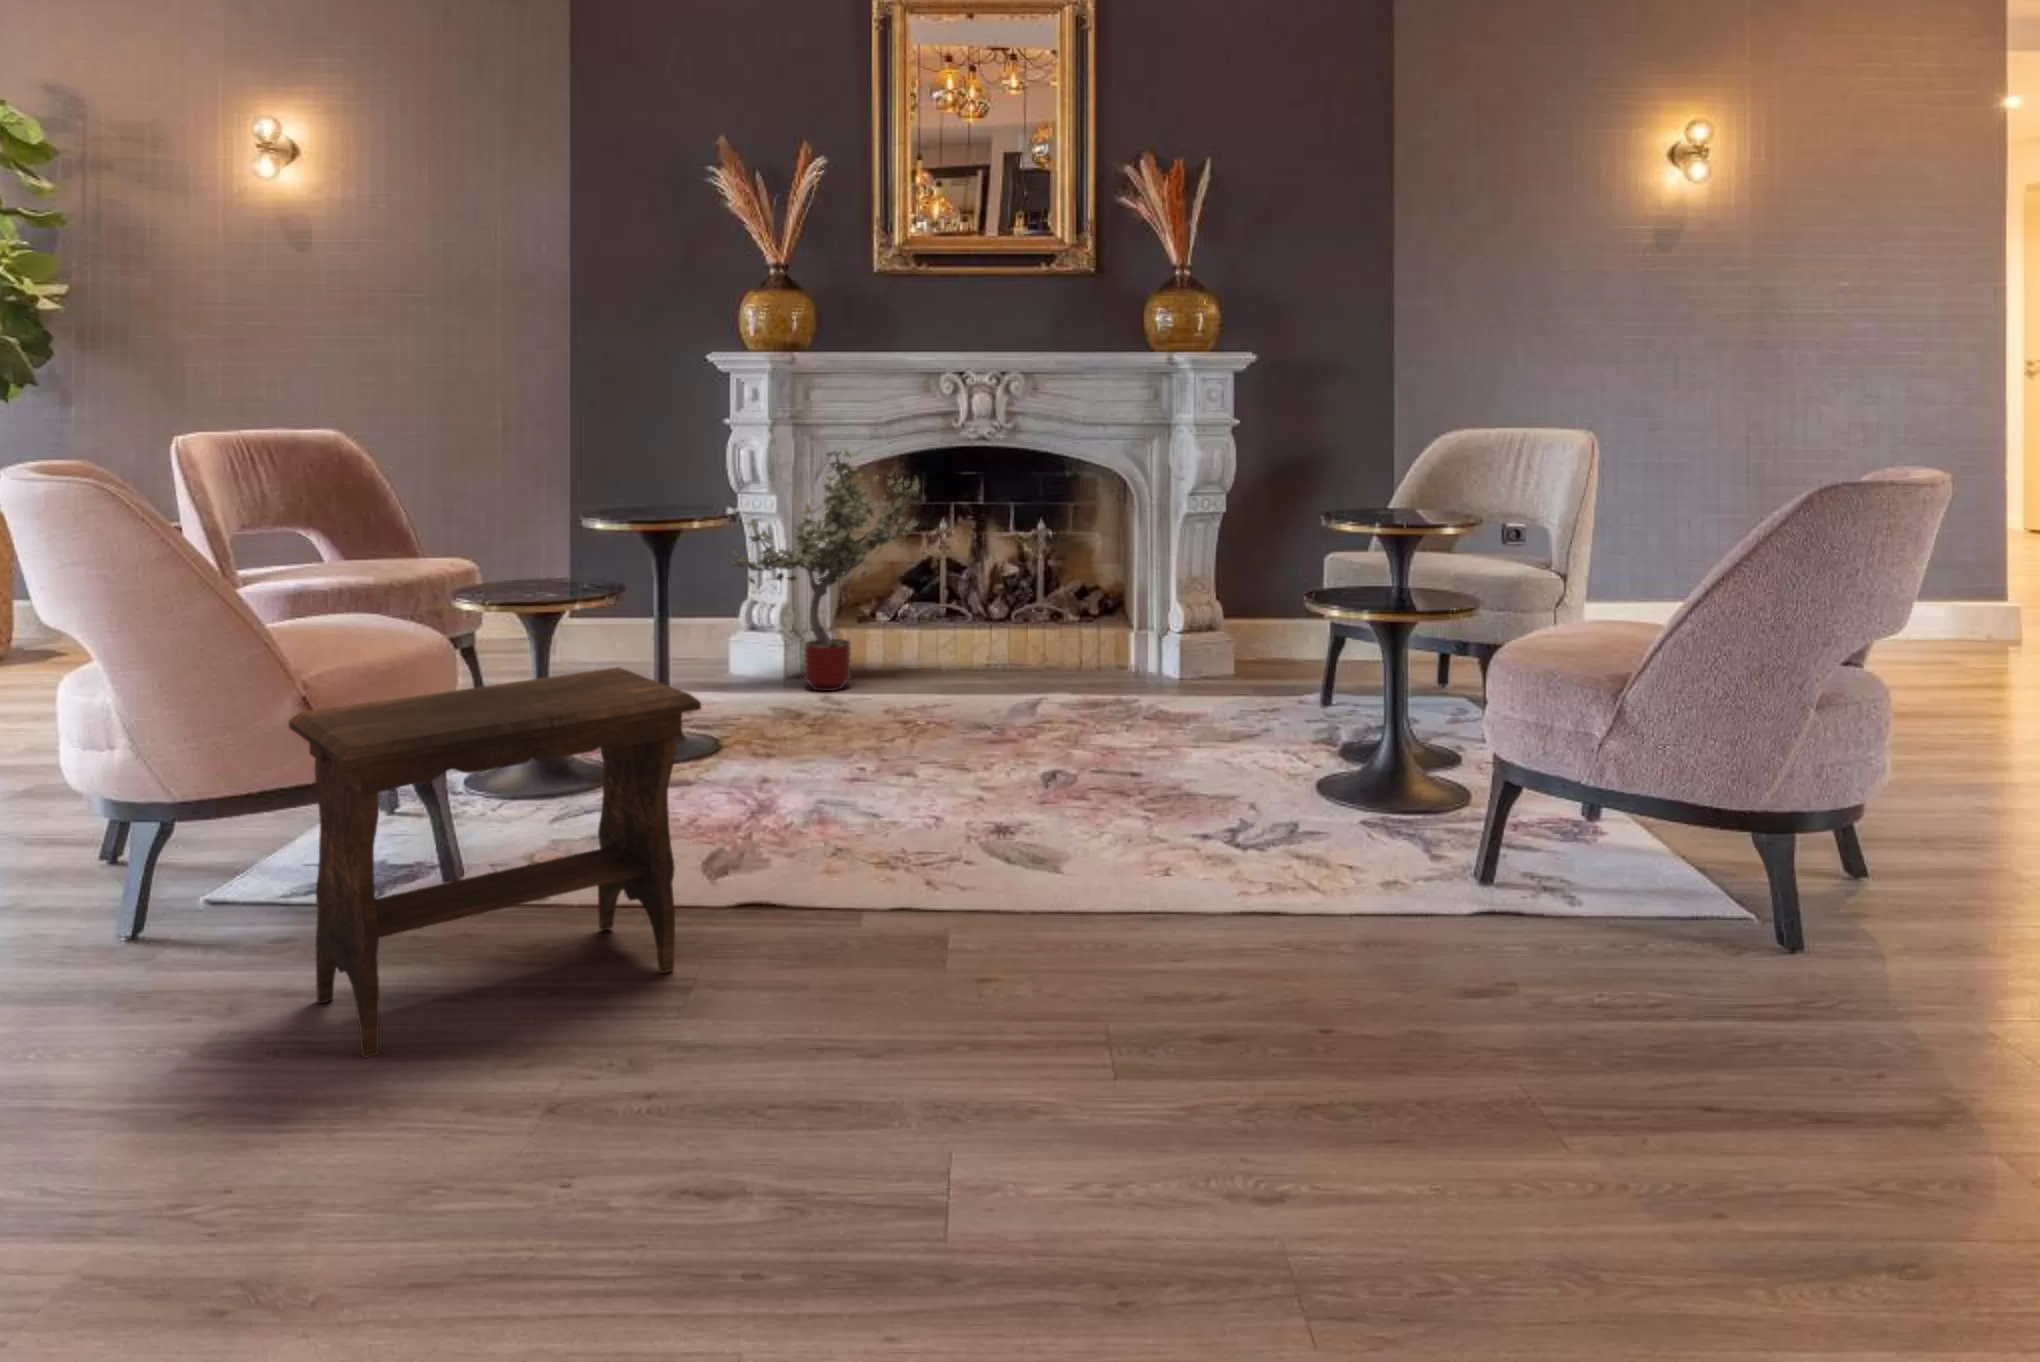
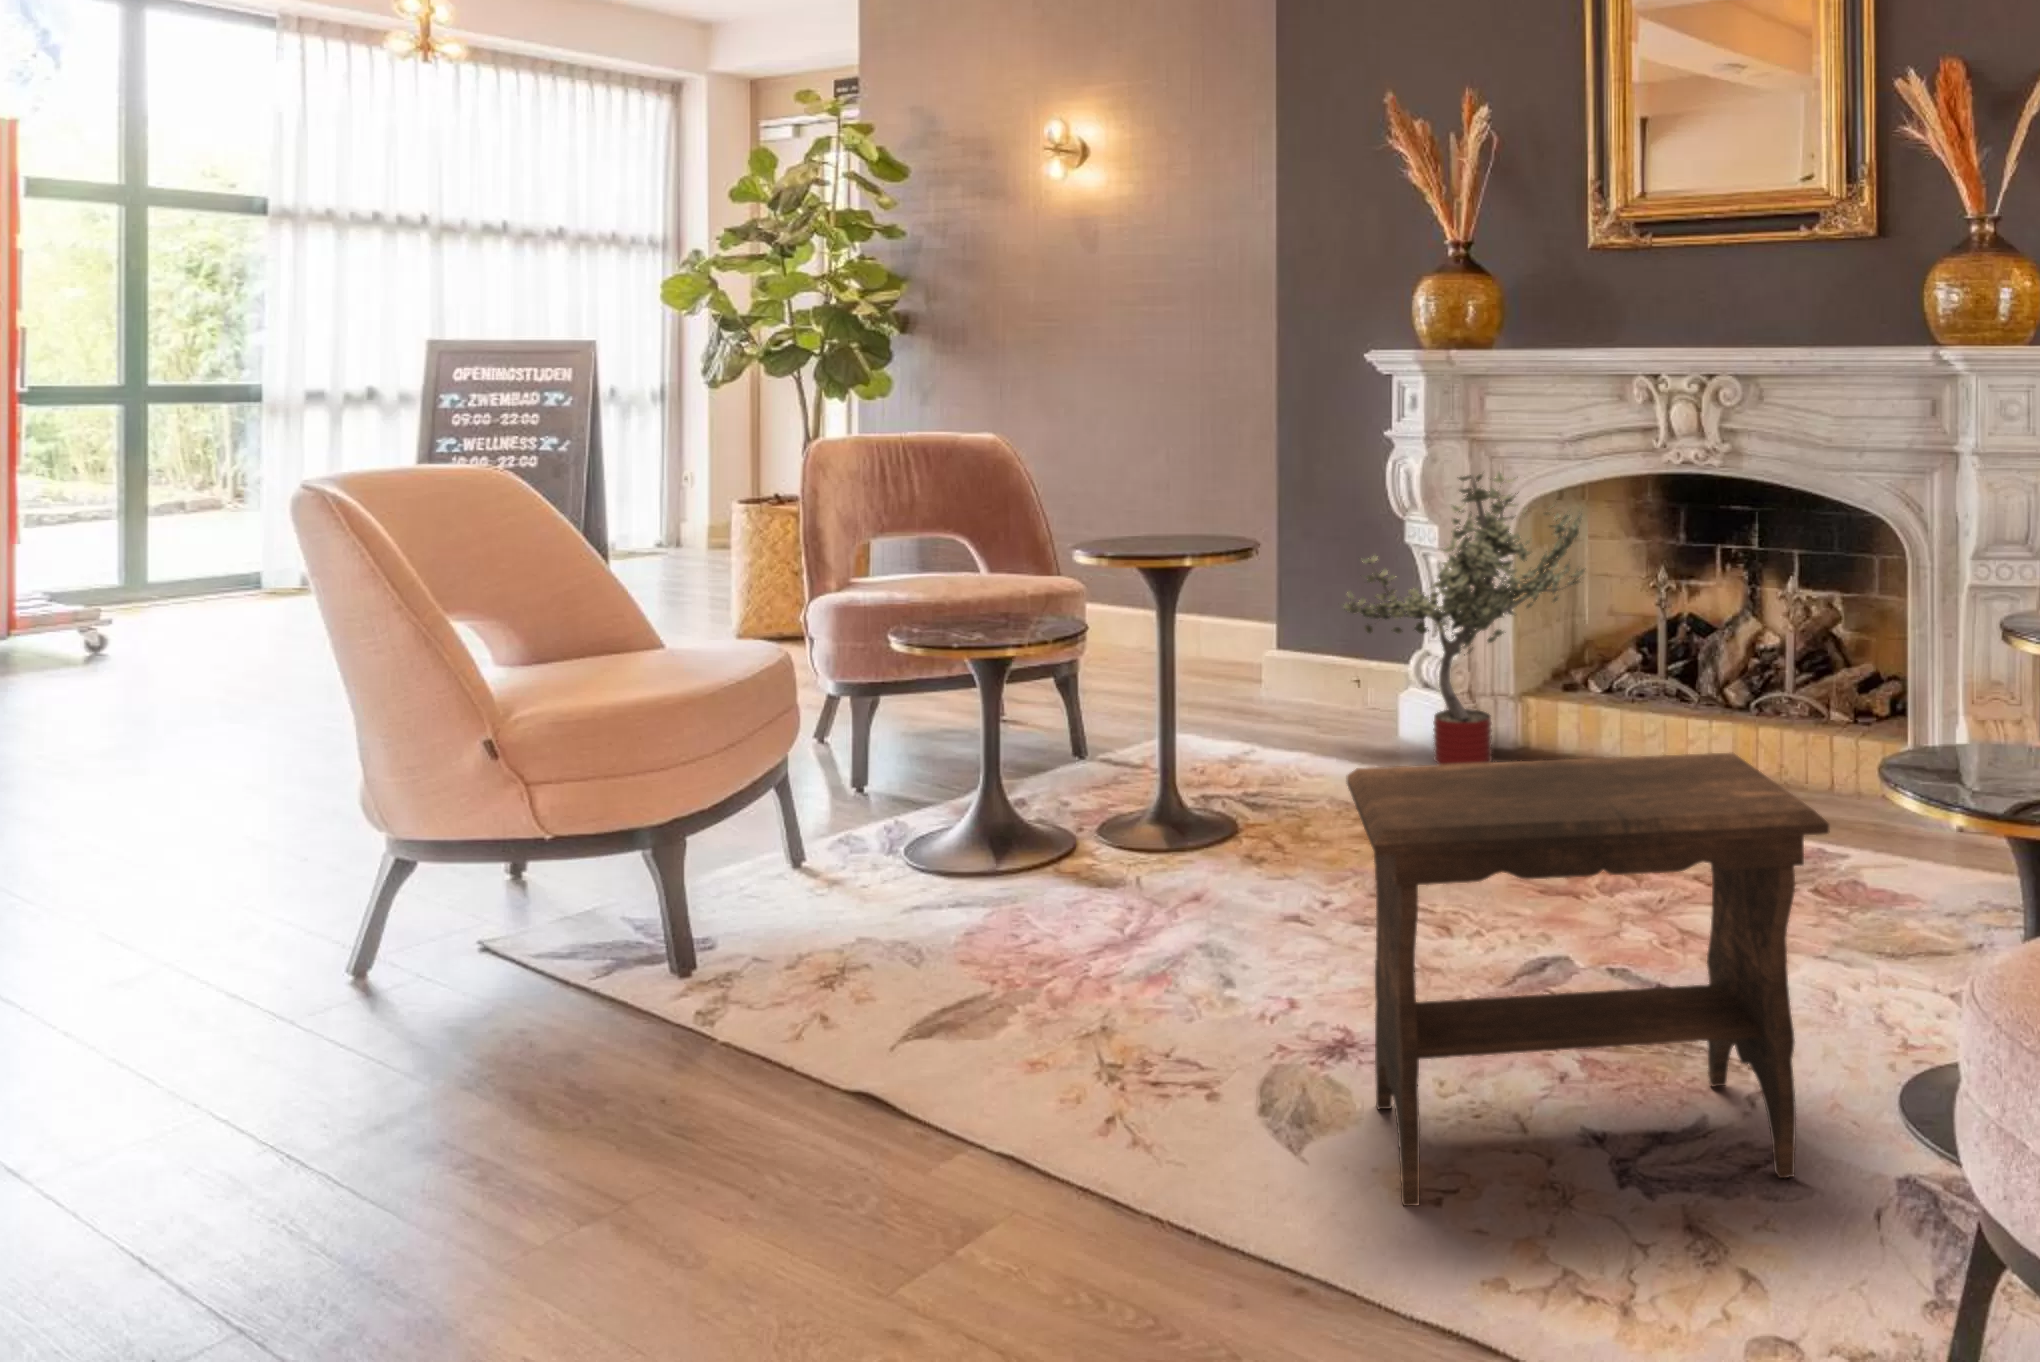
footstool: present [289,667,701,1058] -> present [1347,753,1830,1206]

